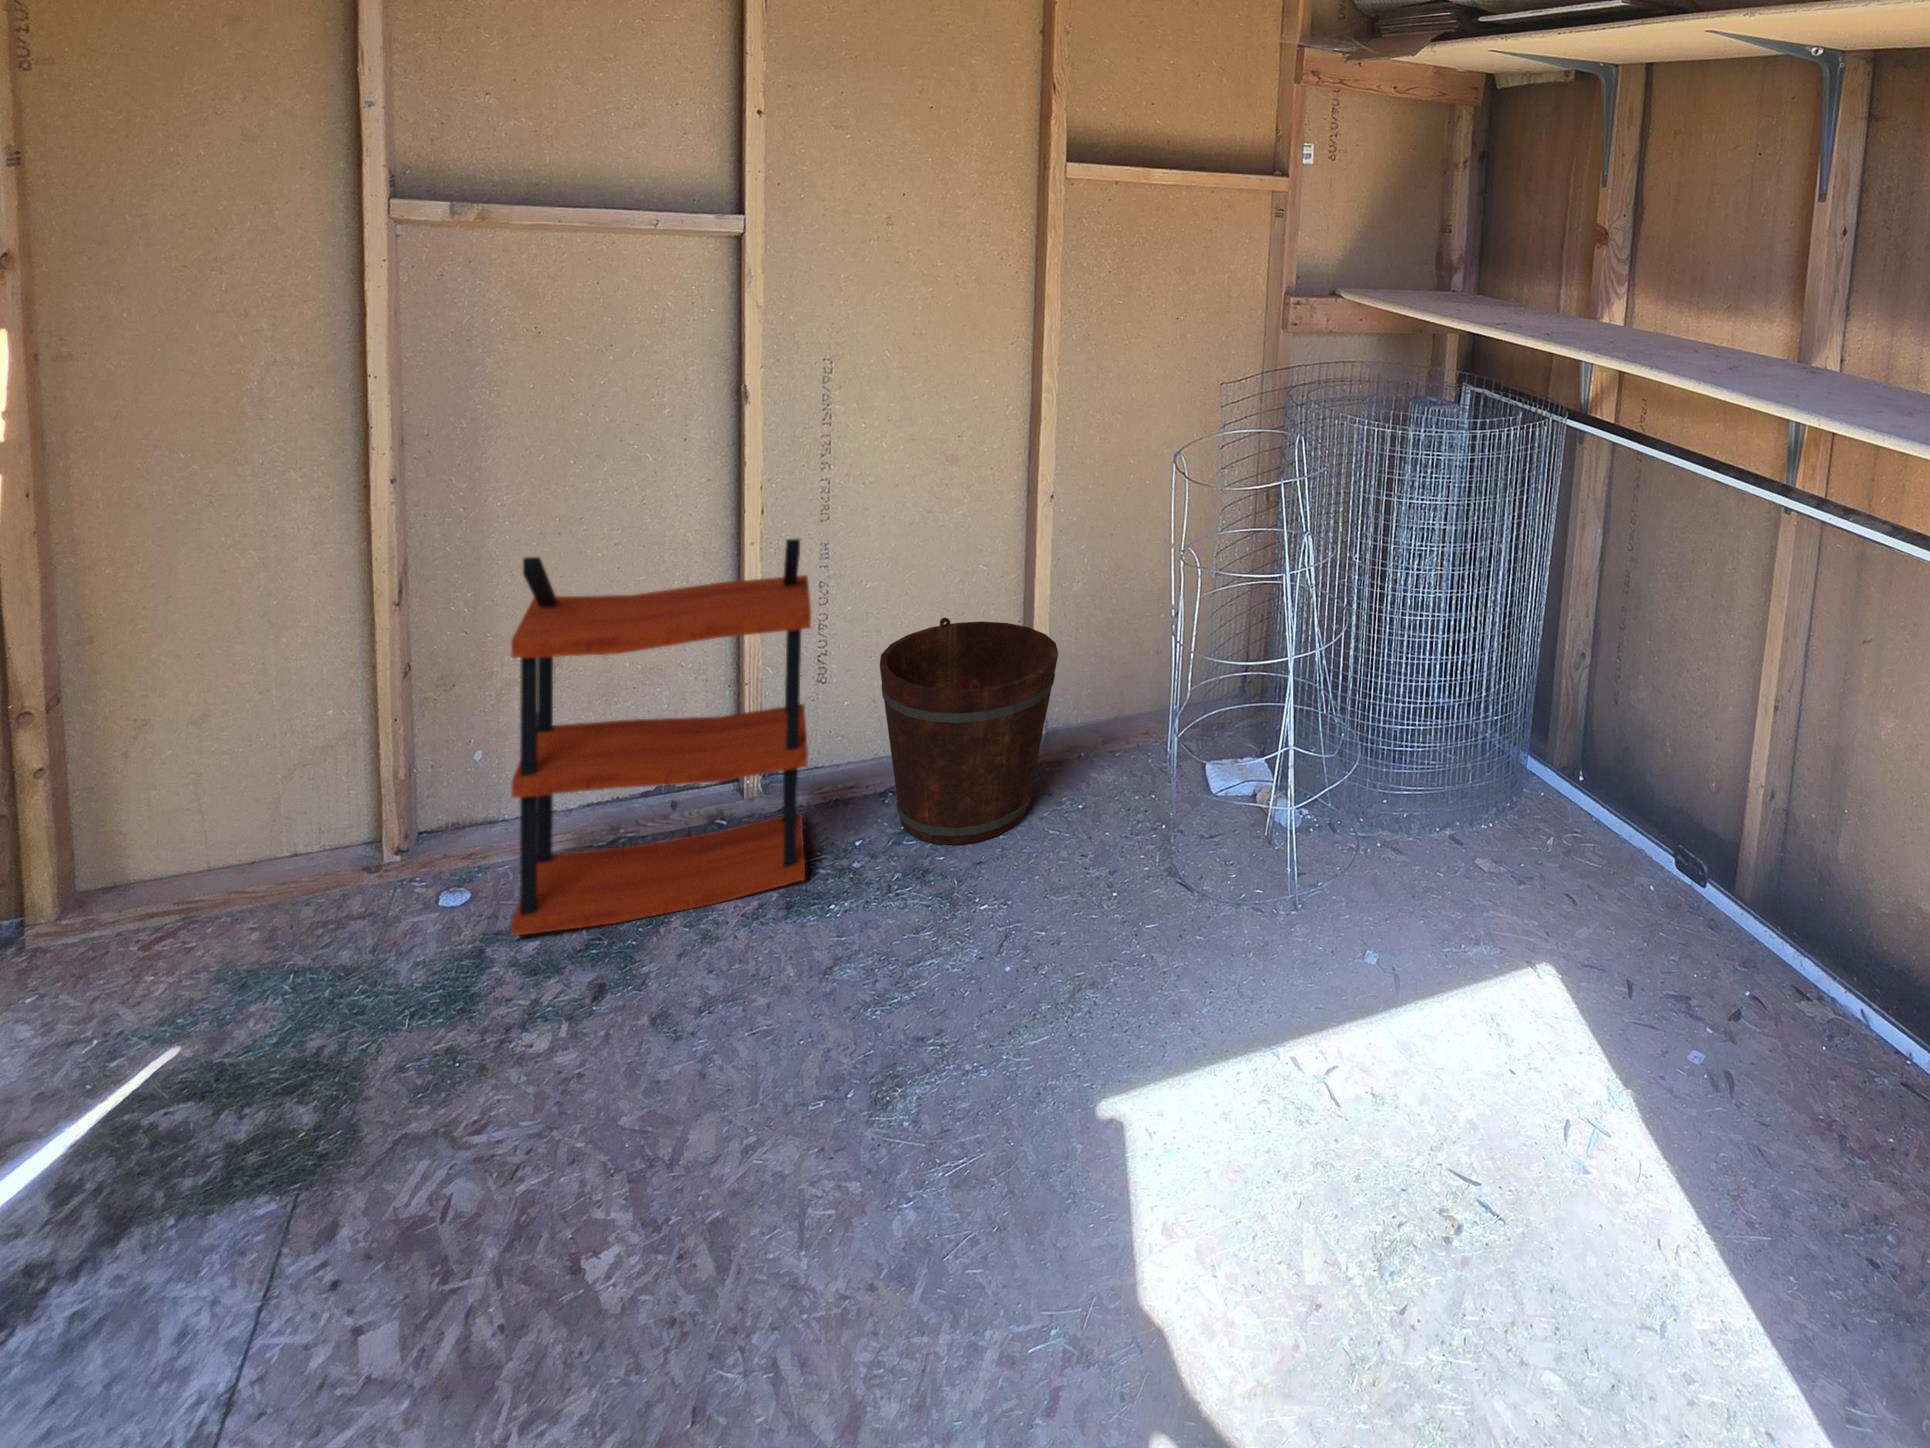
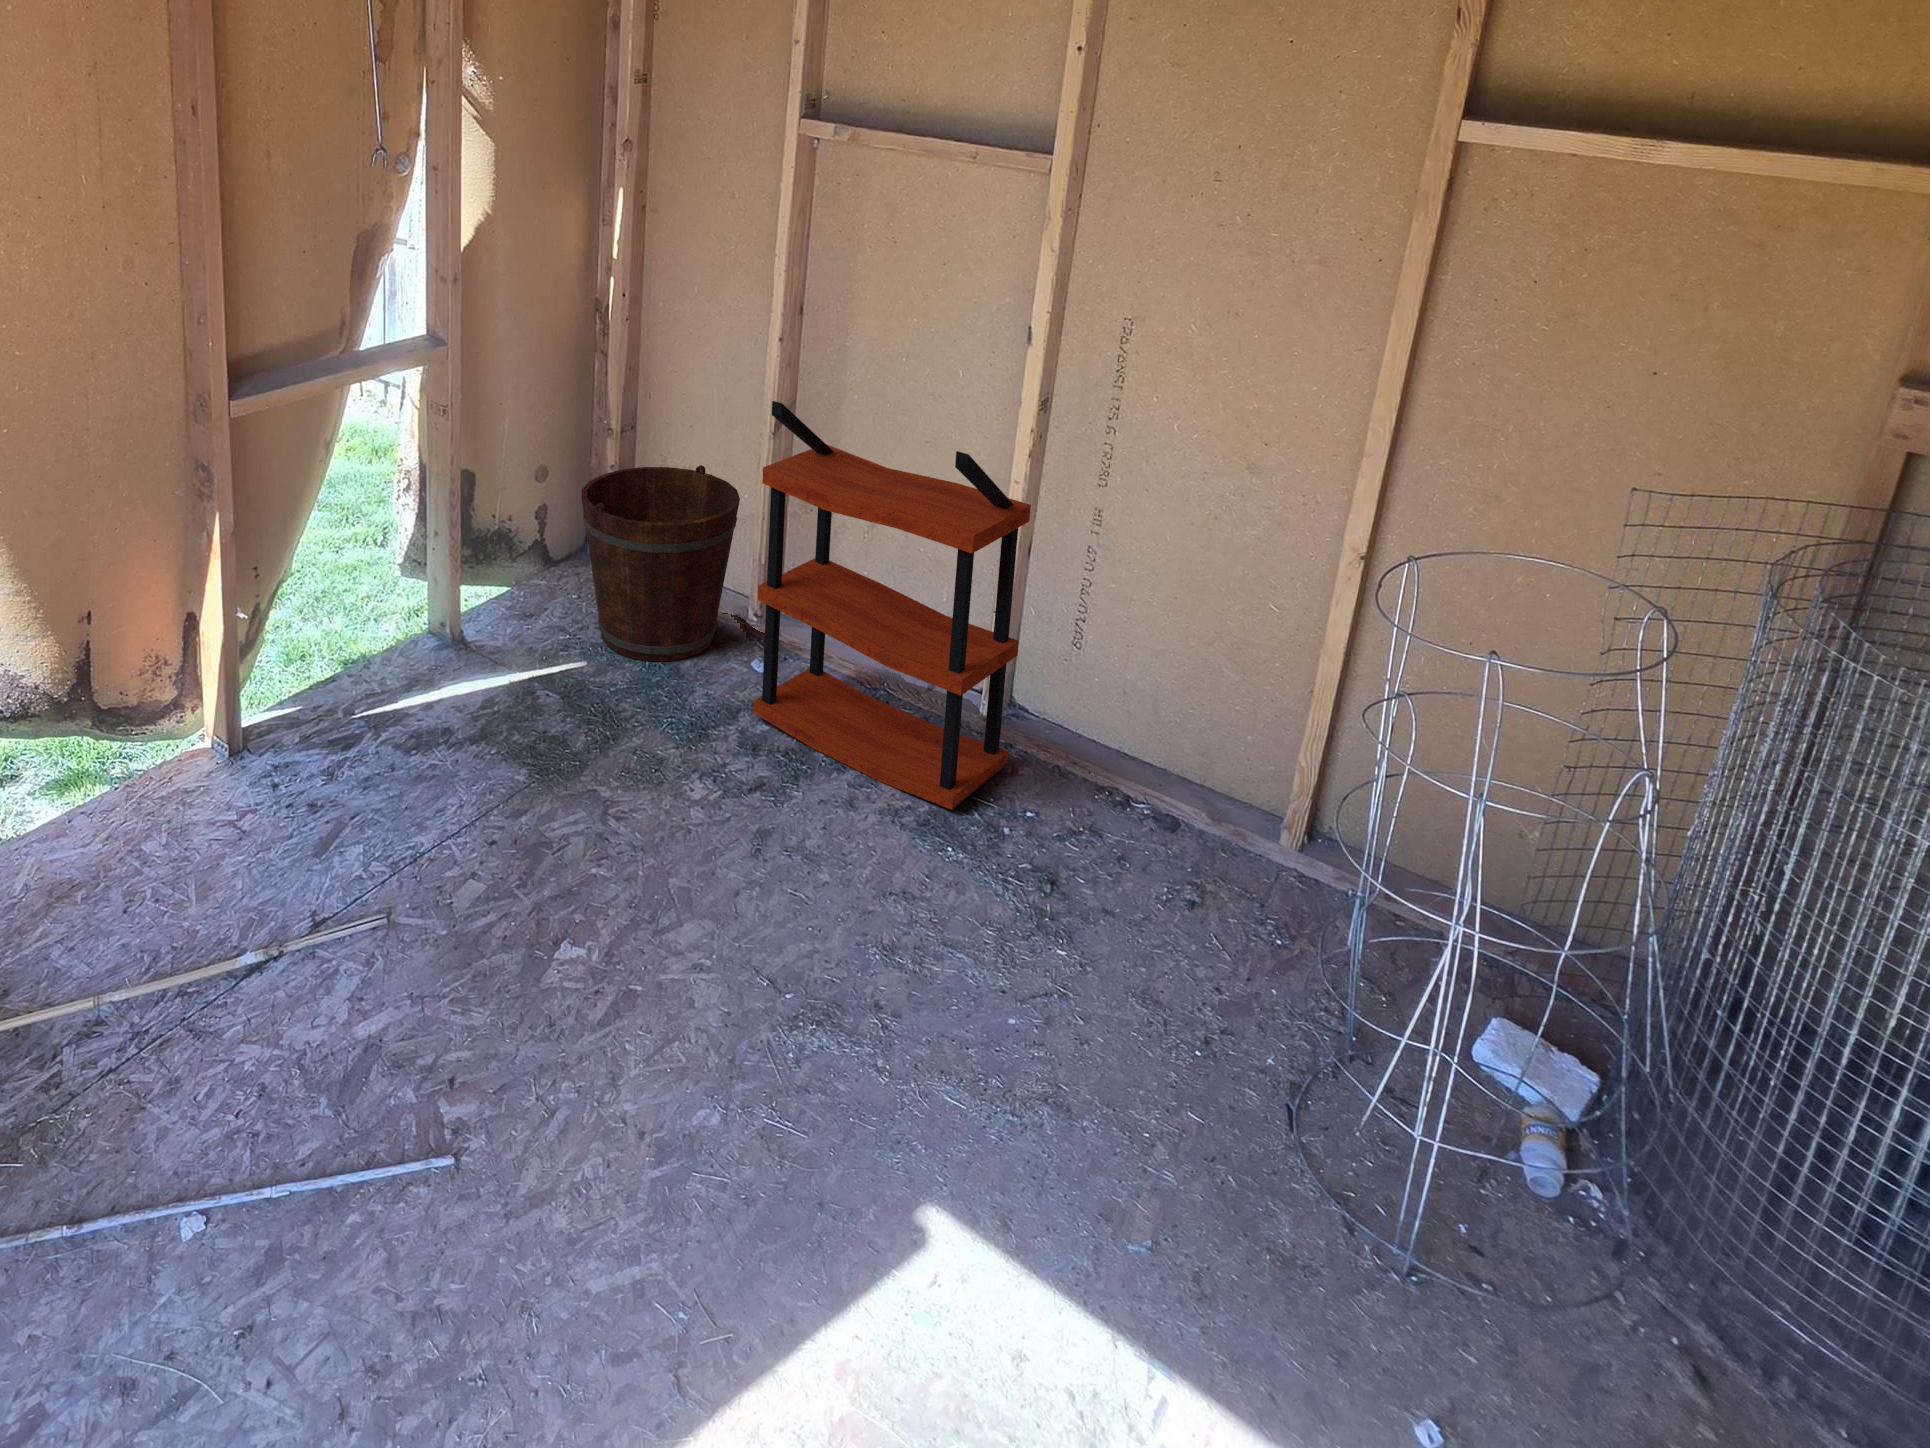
bucket: present [880,617,1058,845] -> present [582,465,740,661]

